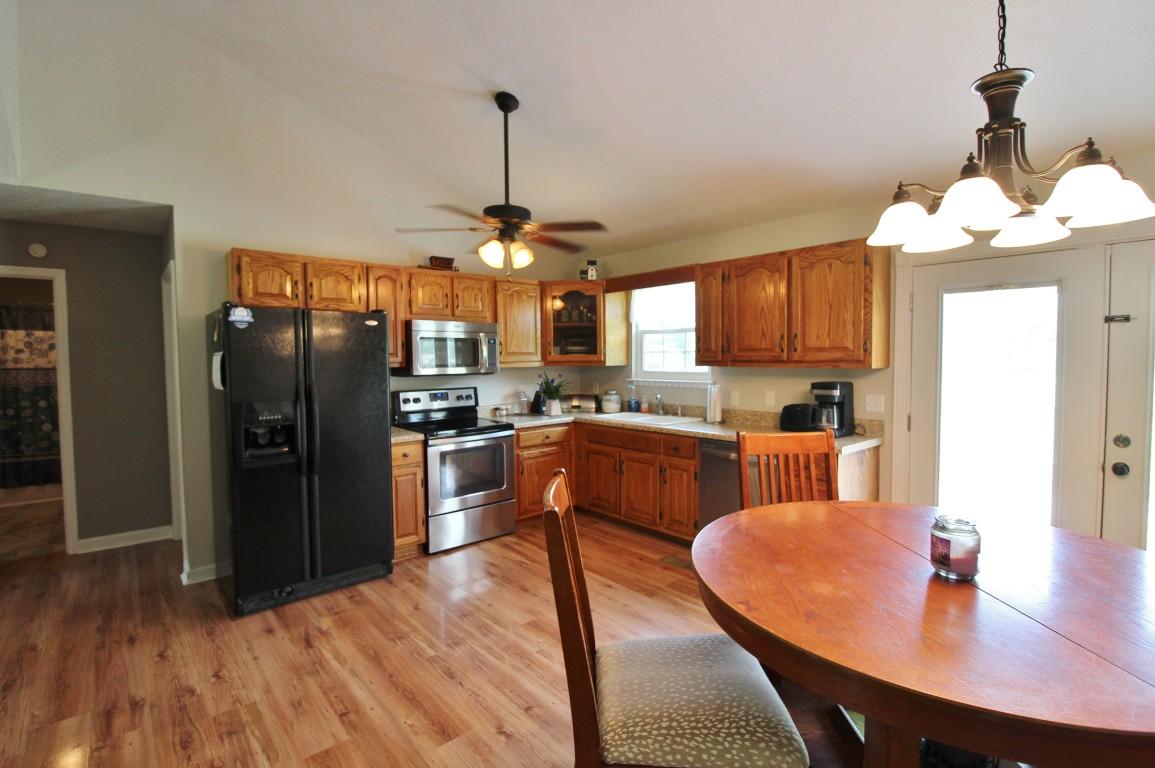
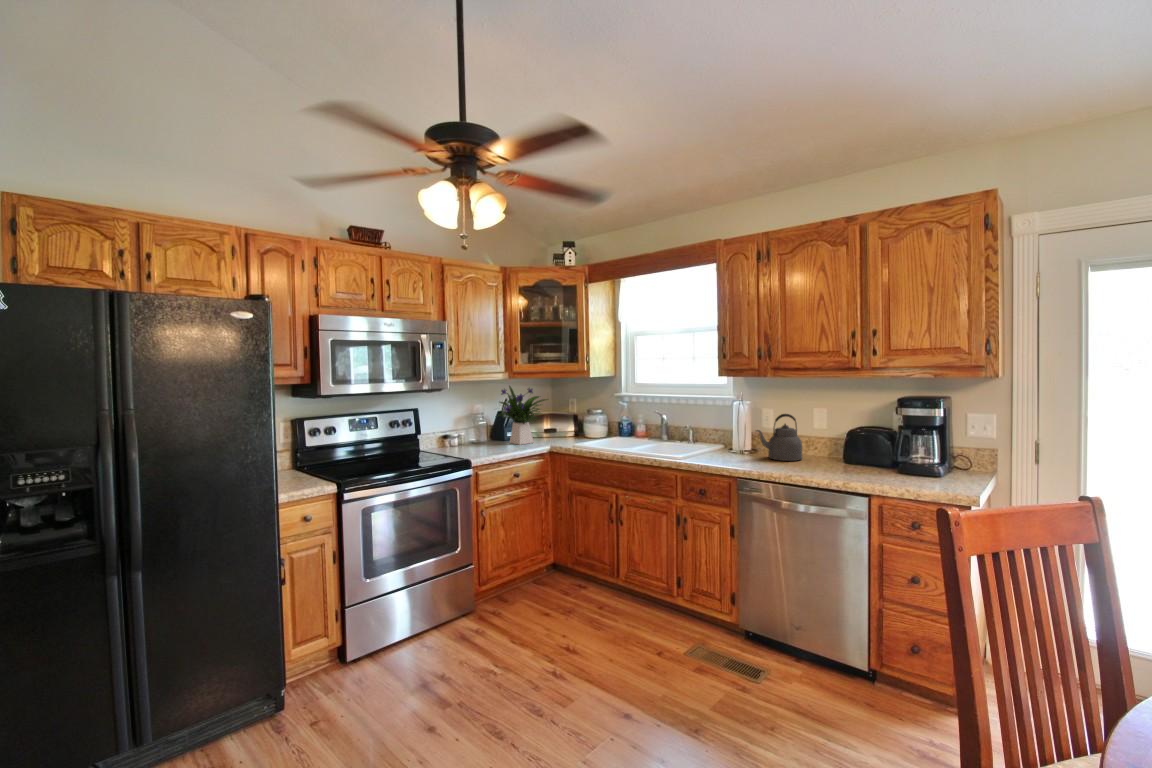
kettle: none [718,394,753,428] -> present [756,414,802,461]

